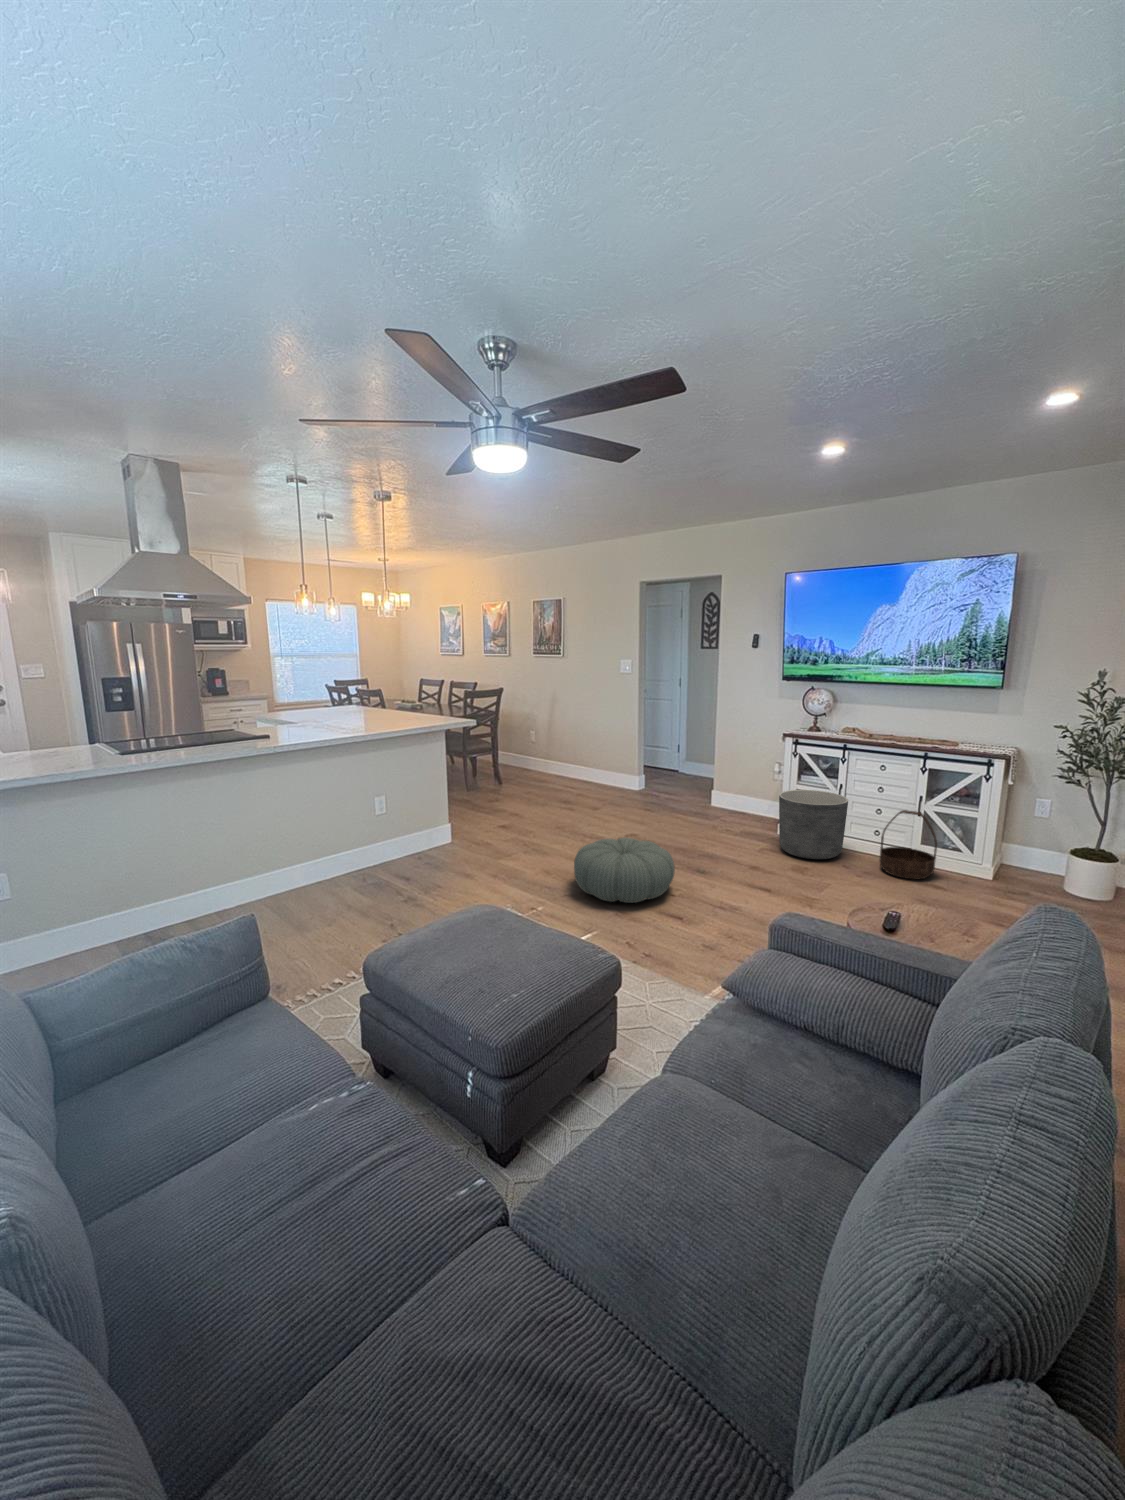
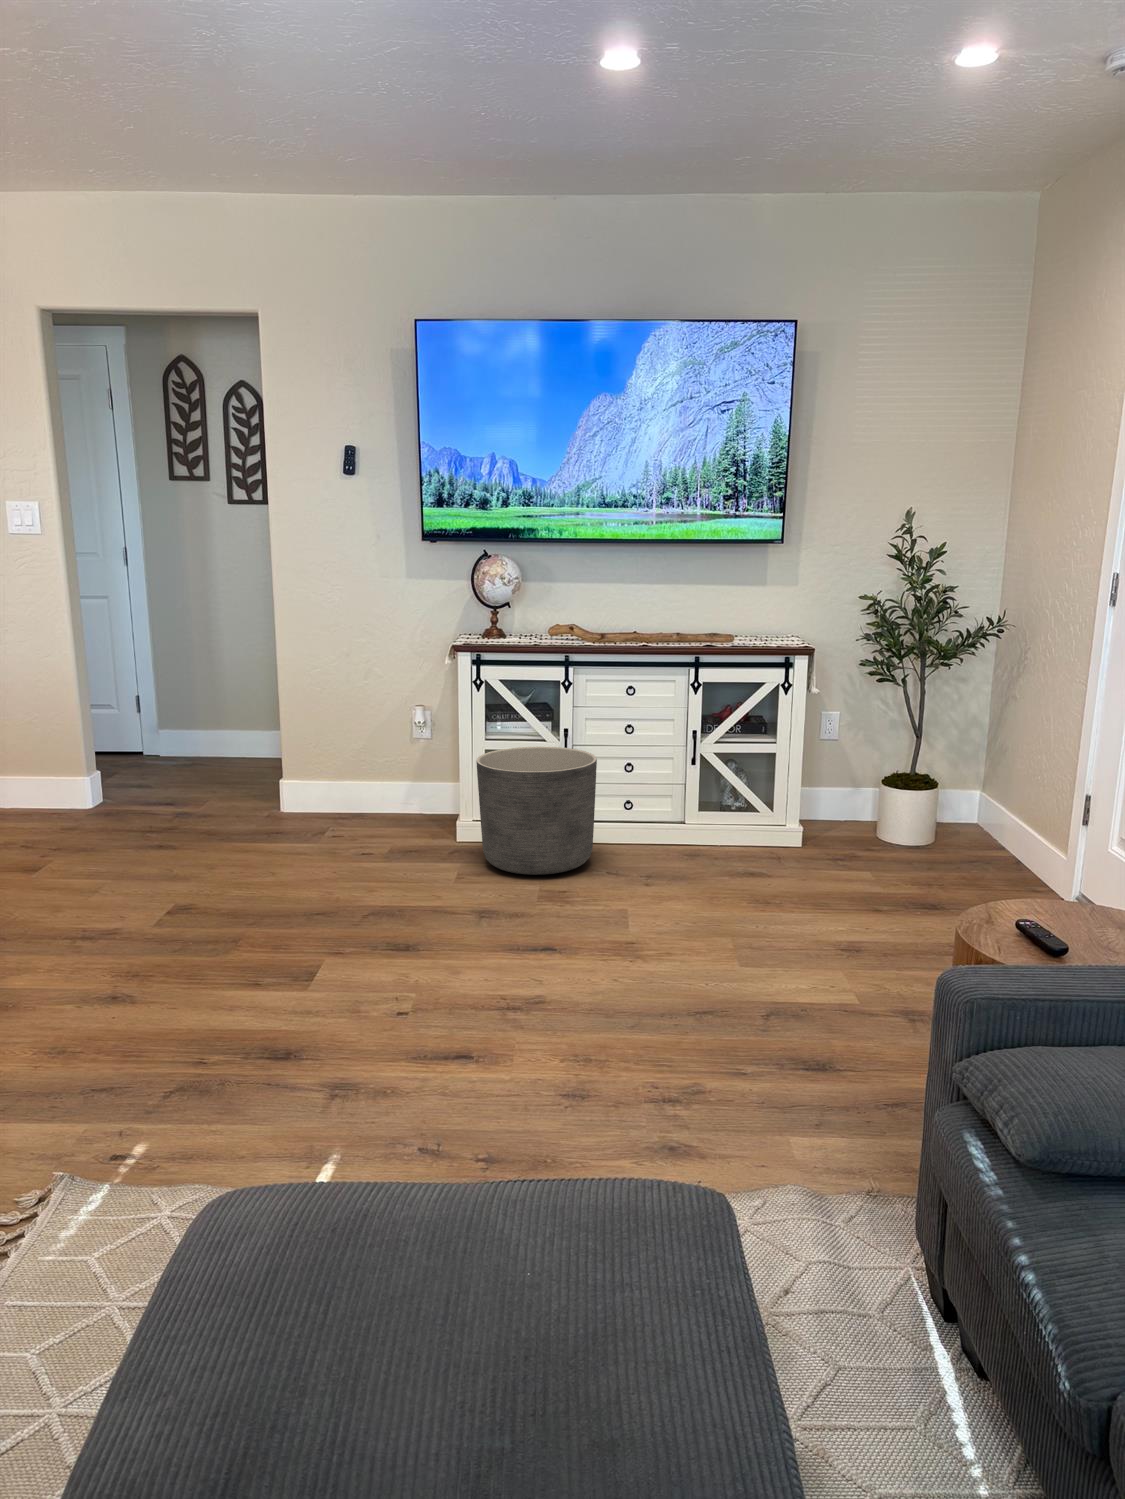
basket: present [880,810,937,879] -> none [656,758,741,873]
pouf: present [574,838,675,903] -> none [171,900,402,1048]

